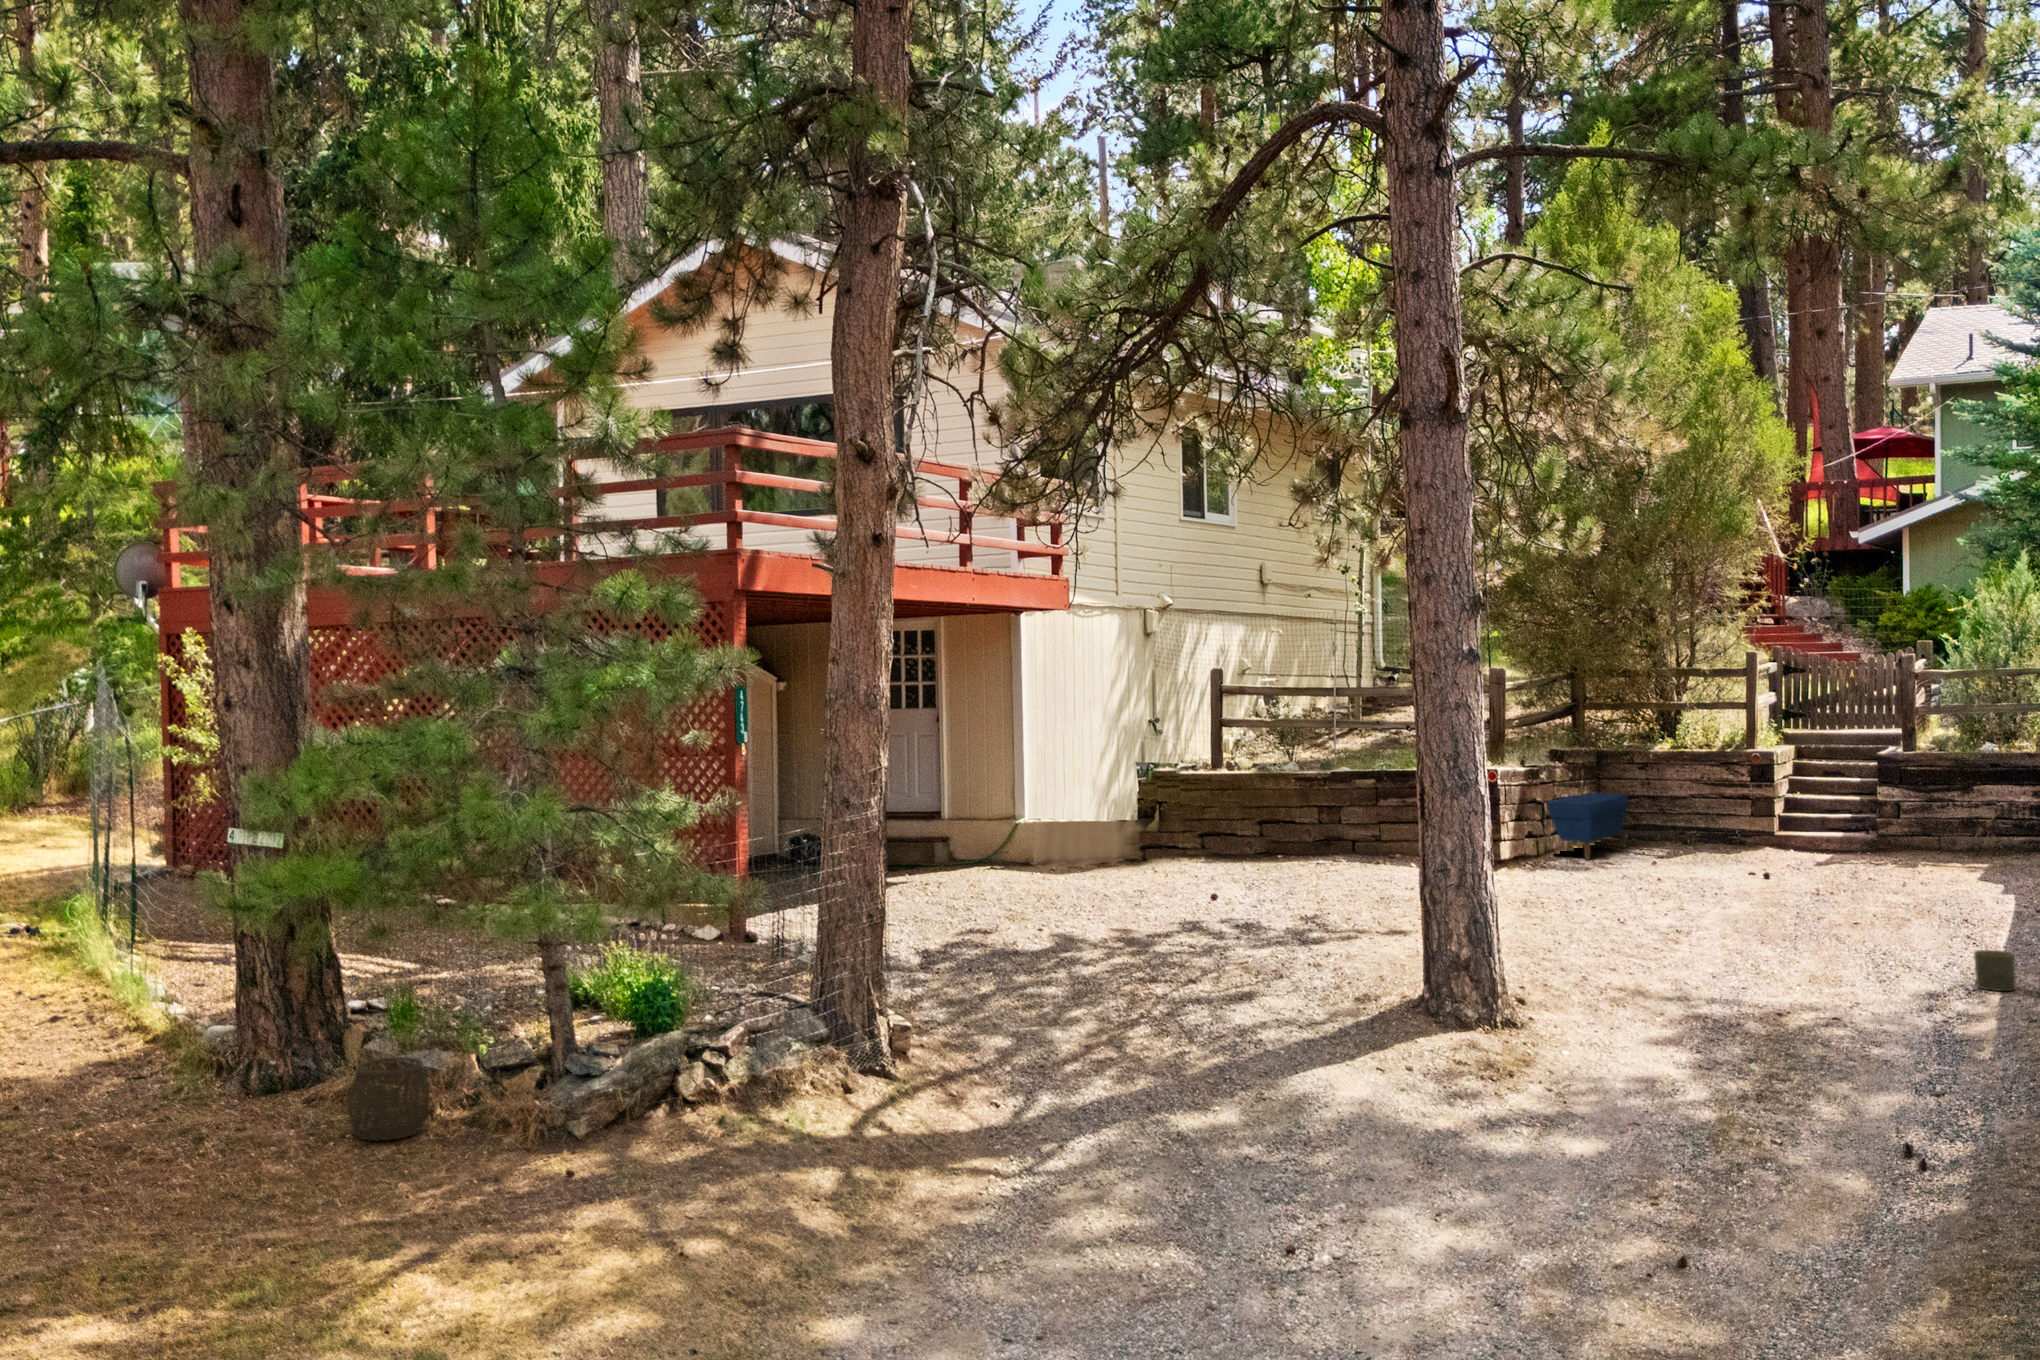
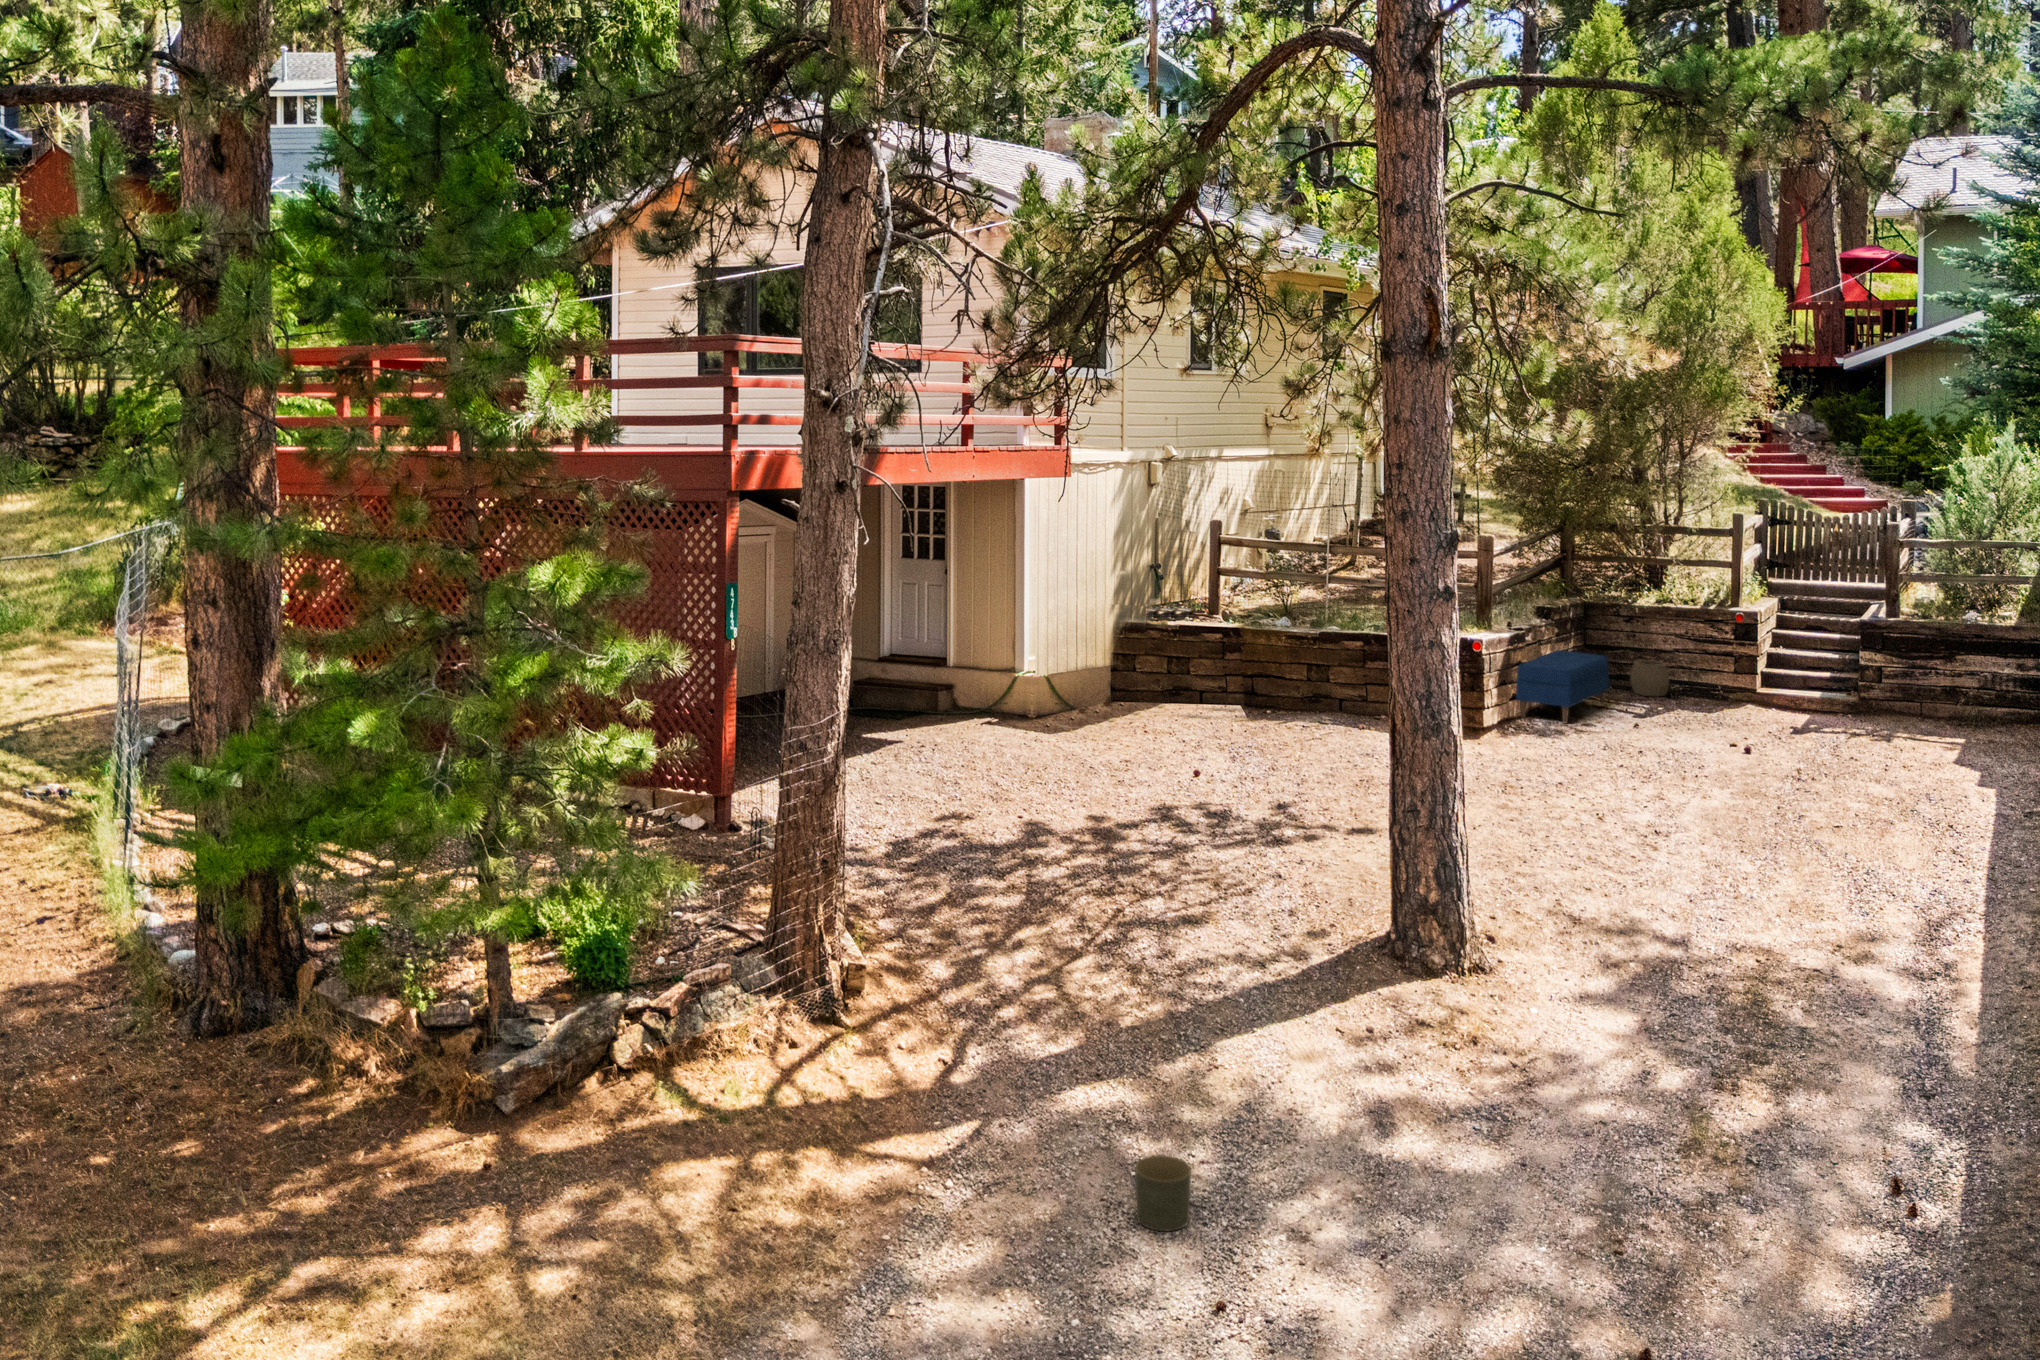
planter: present [1974,950,2016,991] -> present [1135,1155,1191,1231]
woven basket: present [348,1057,430,1141] -> present [1631,660,1669,696]

